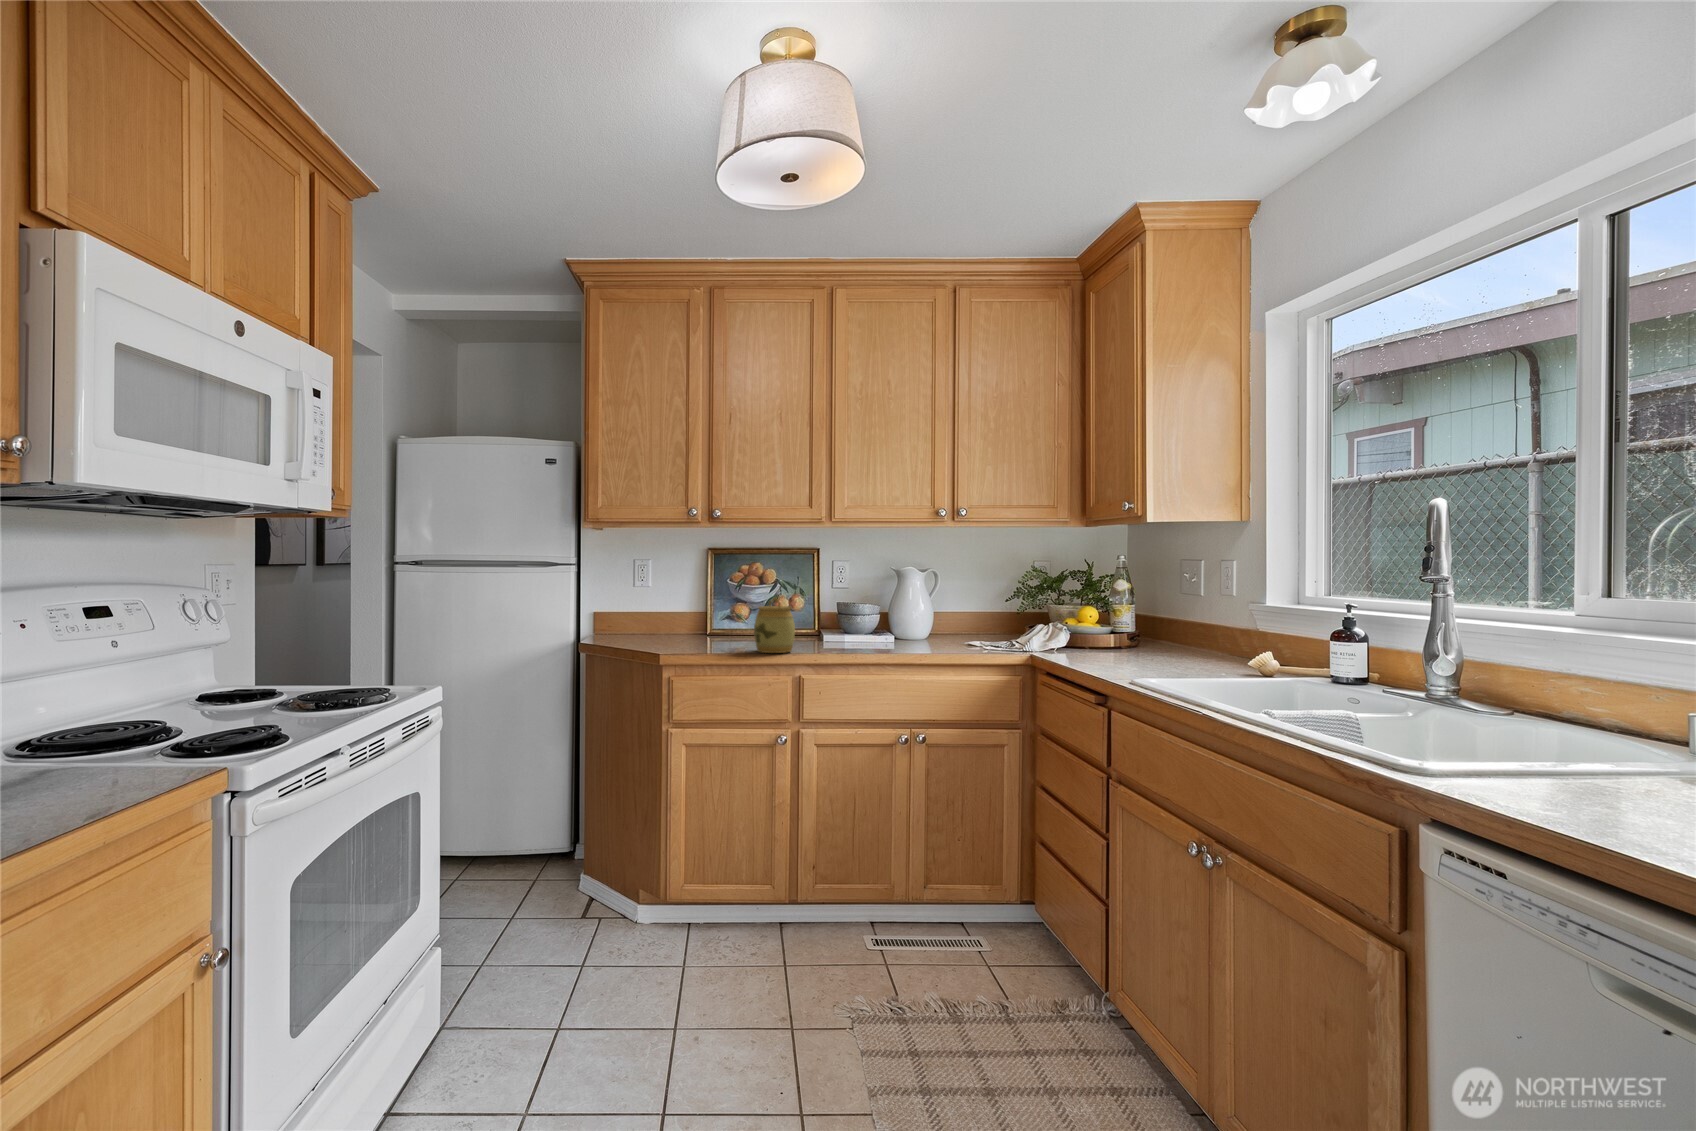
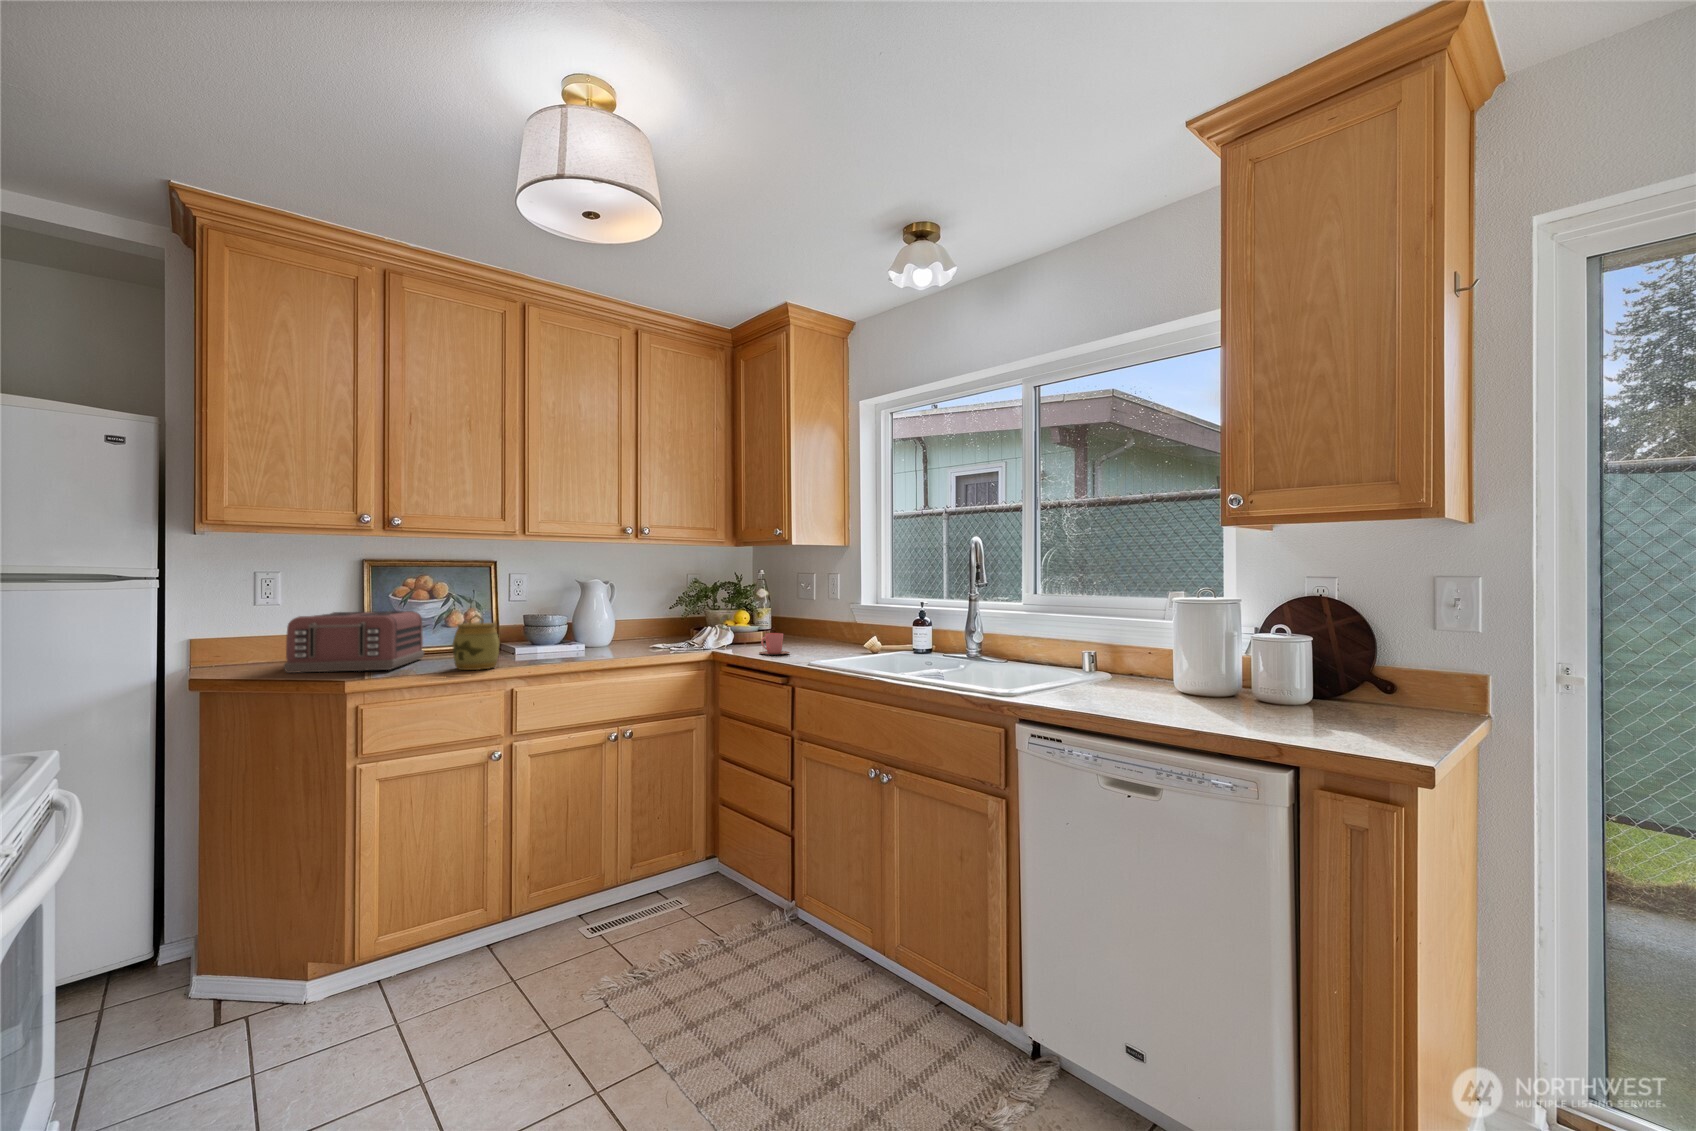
toaster: none [627,591,746,647] -> present [284,611,424,673]
cup: none [1079,635,1120,662] -> present [759,633,790,654]

